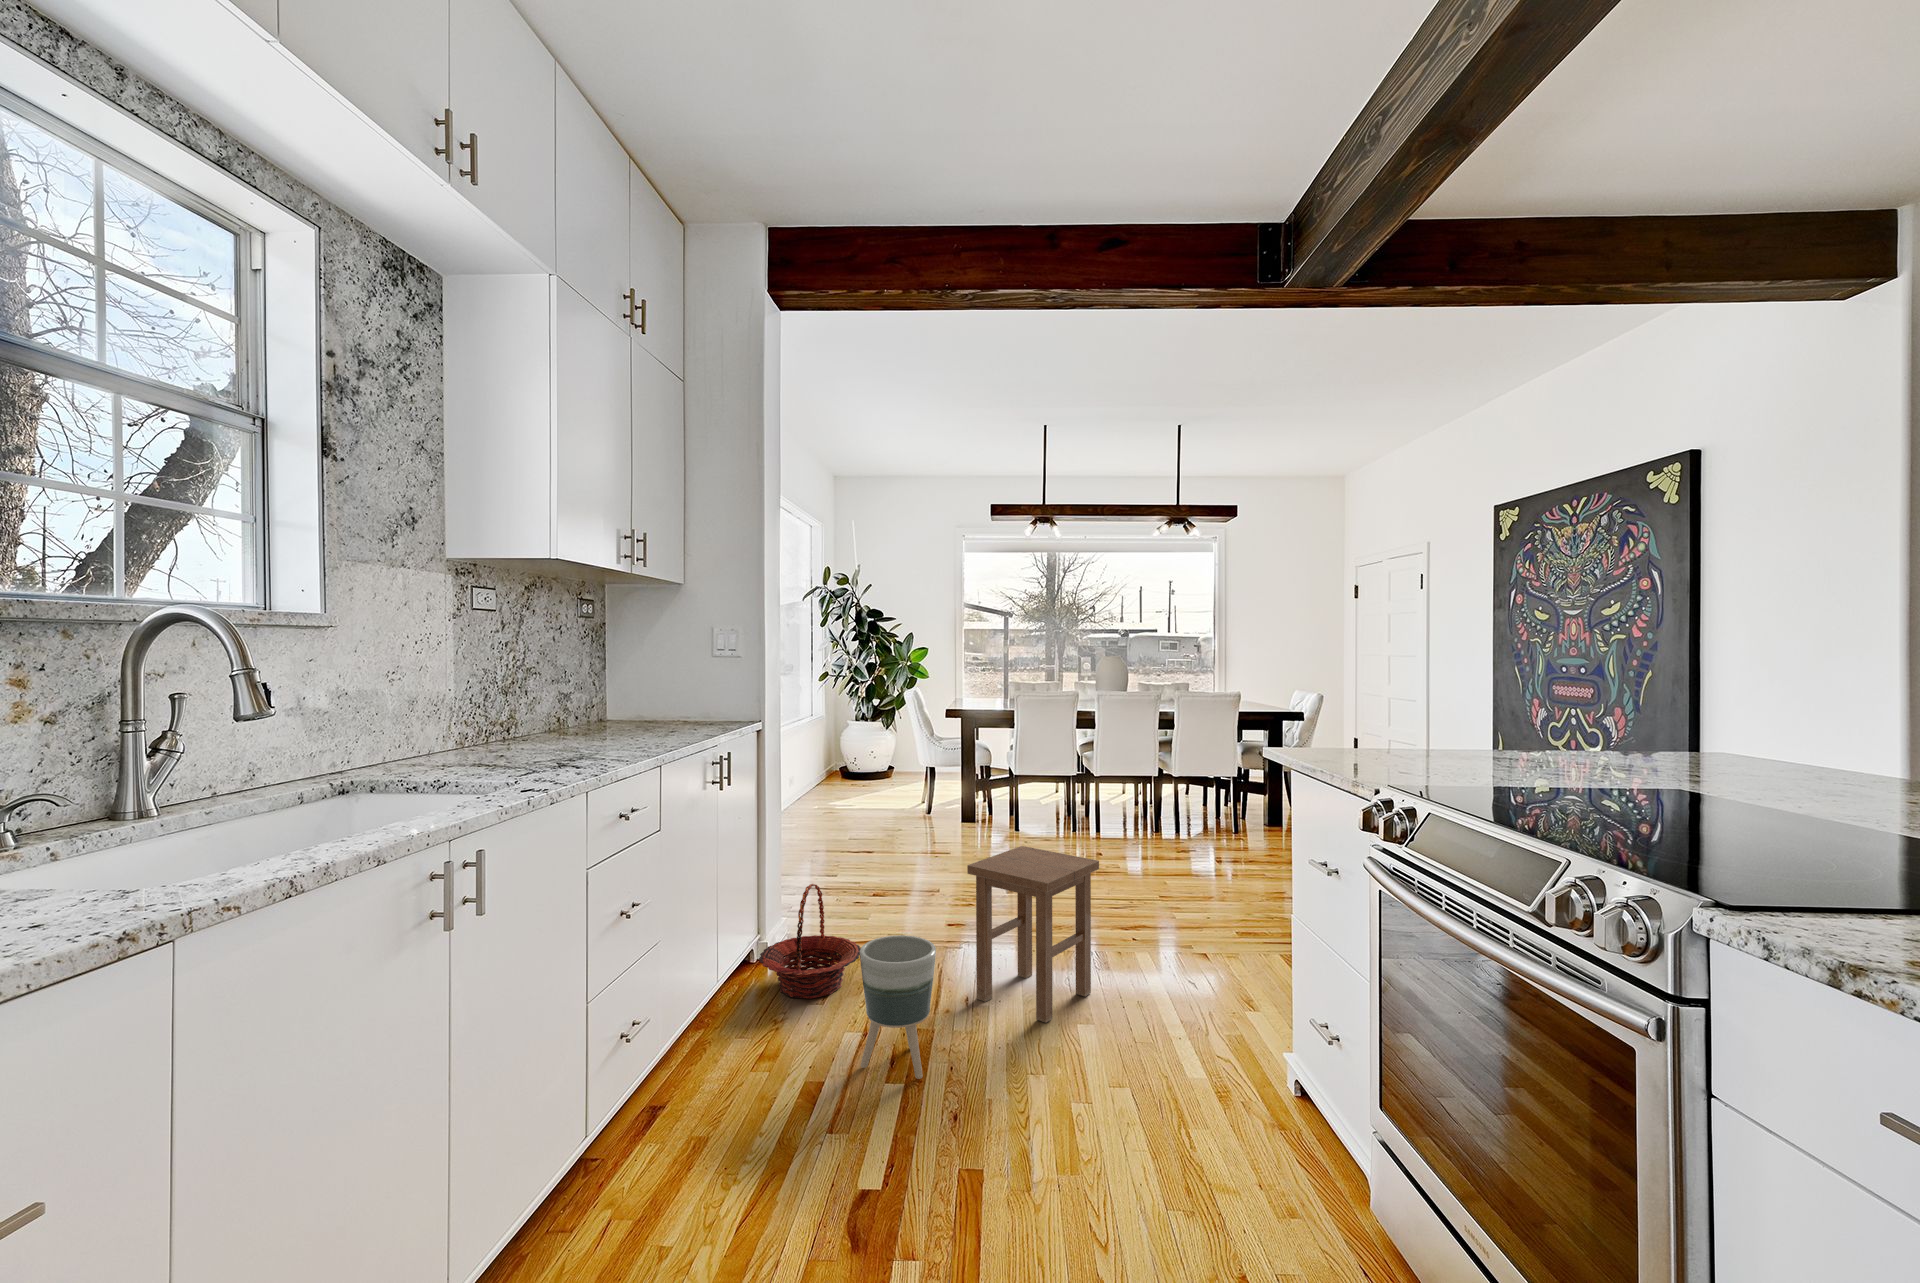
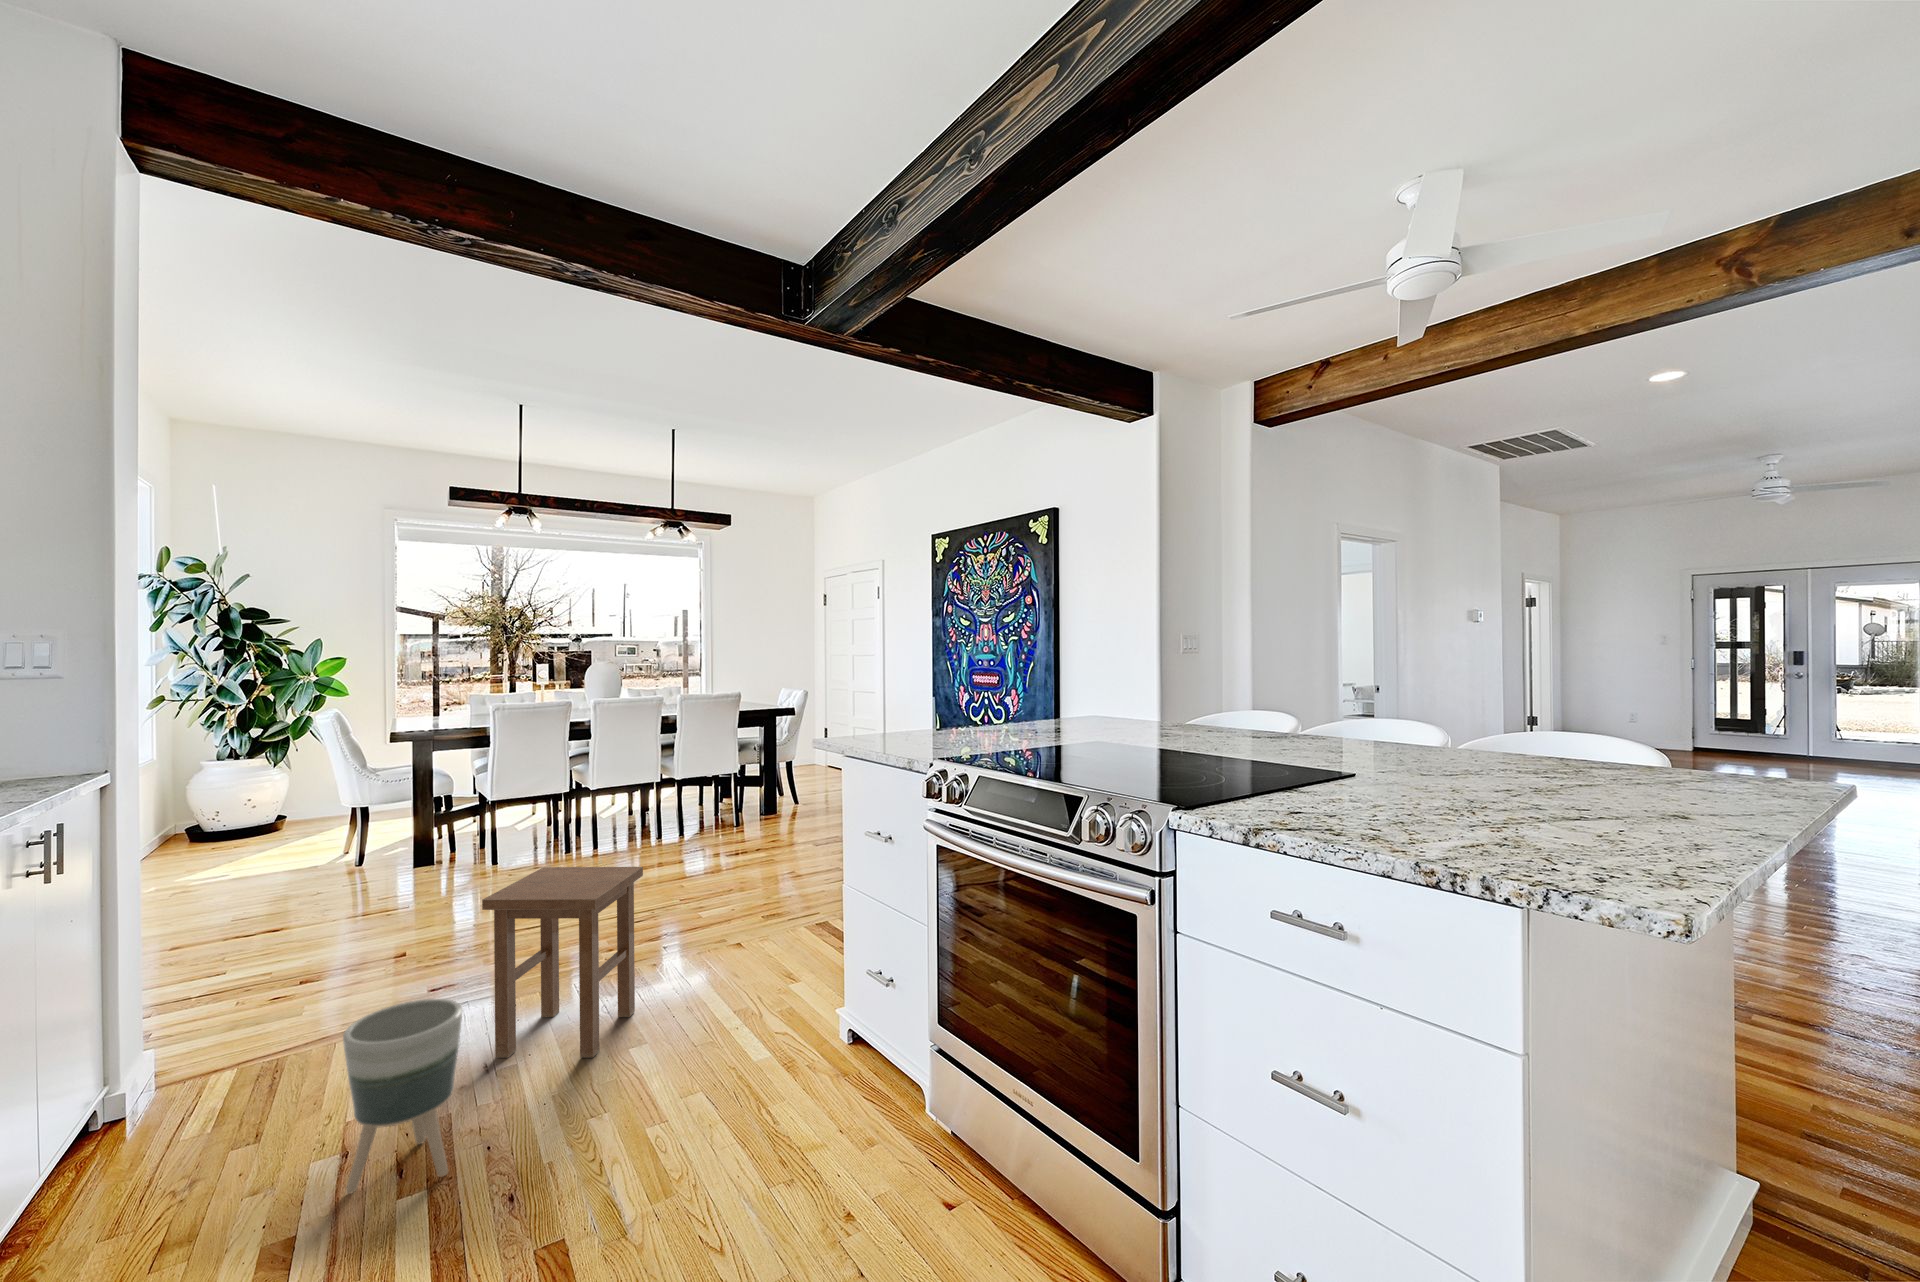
basket: present [759,884,860,999] -> none [119,971,314,1143]

